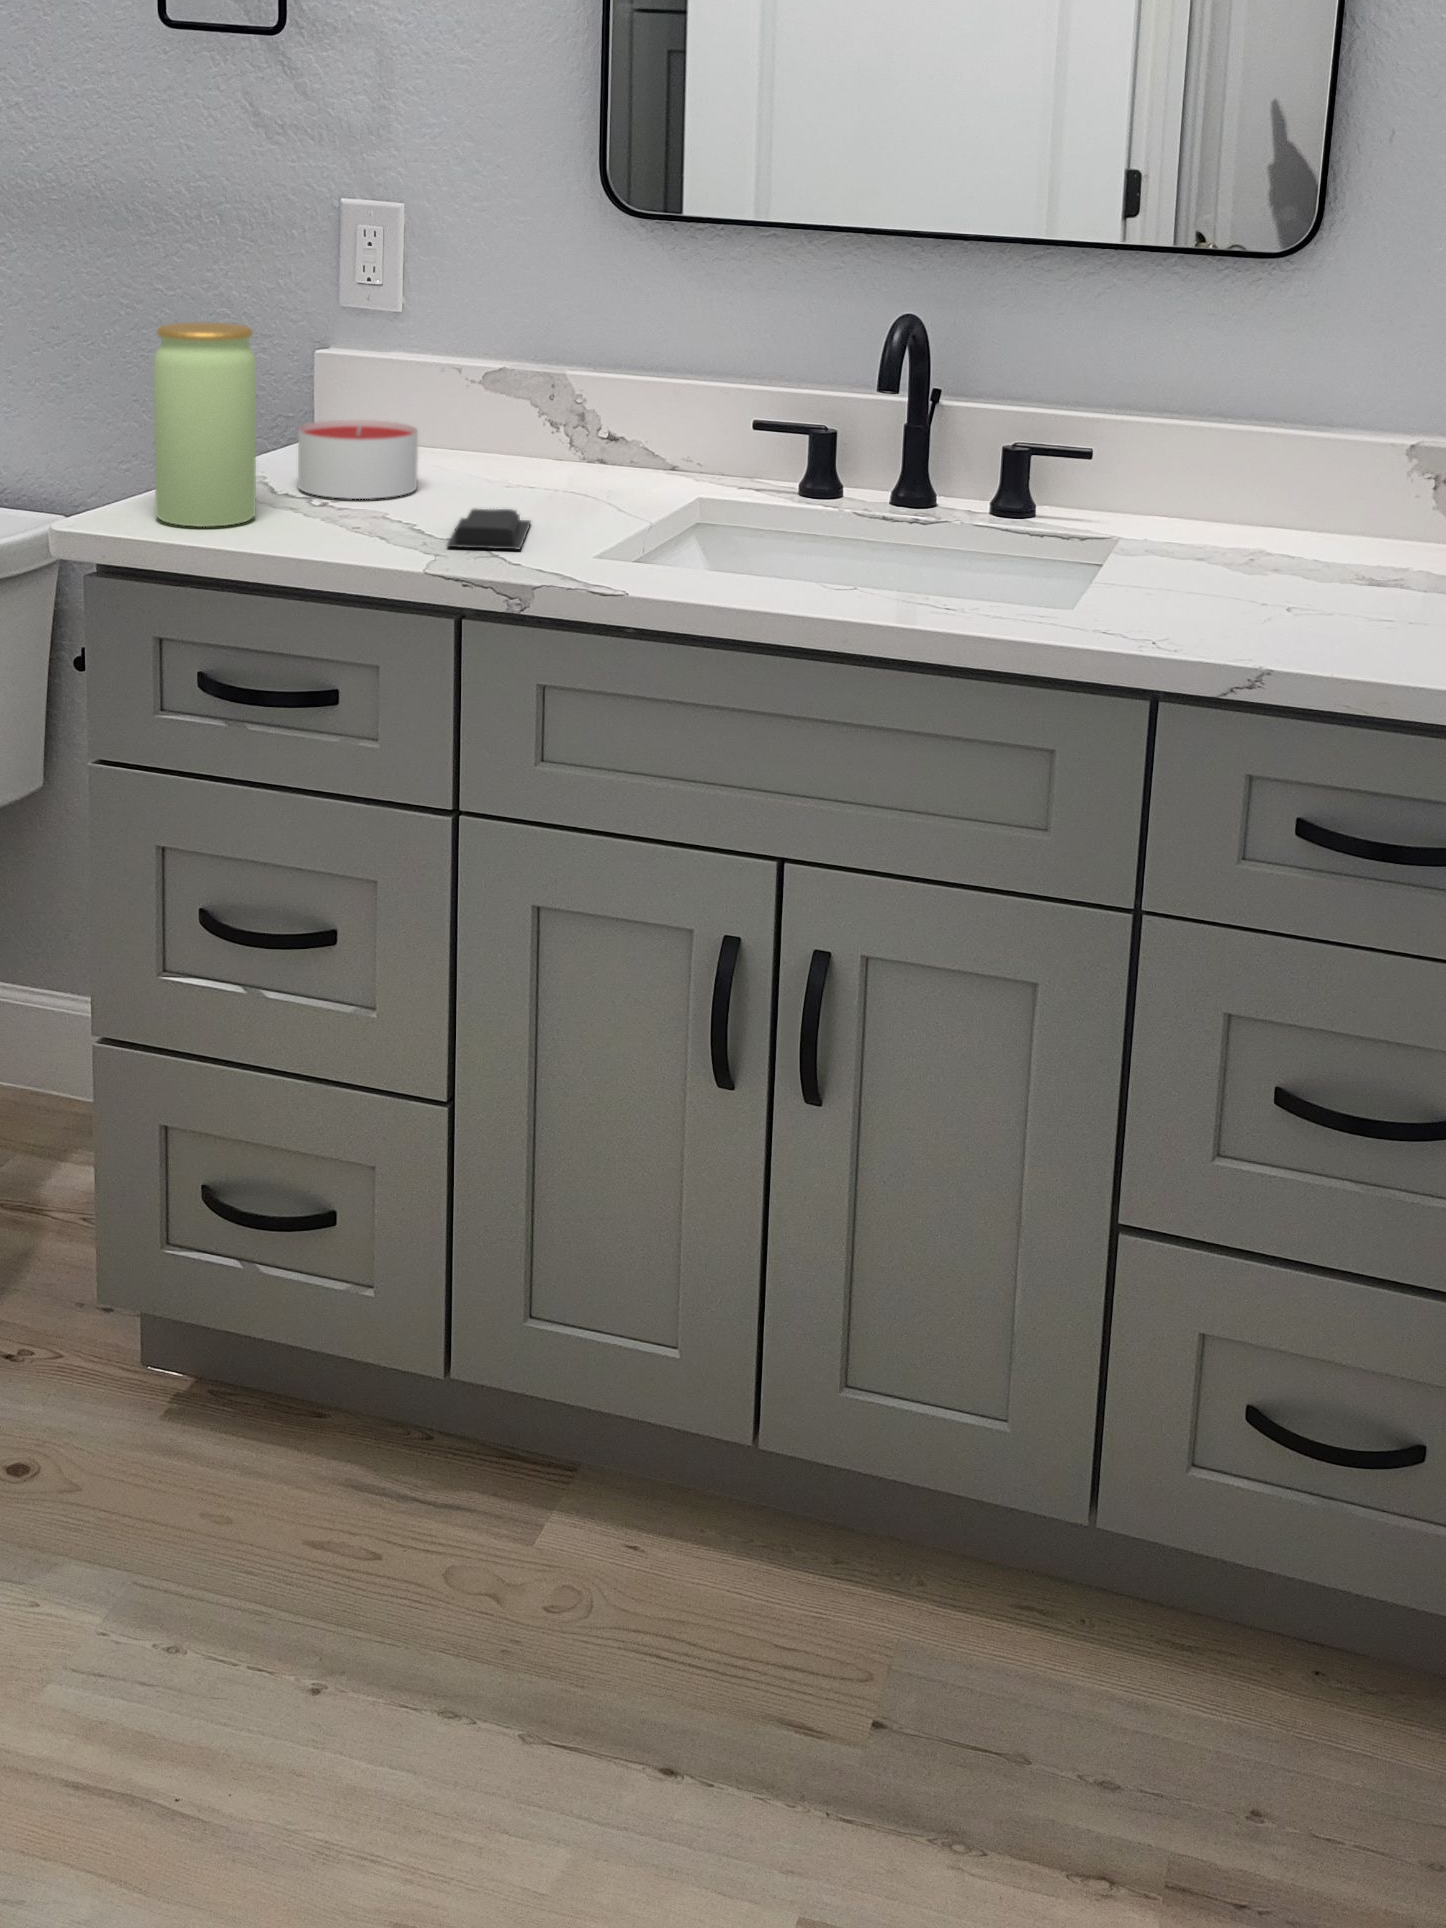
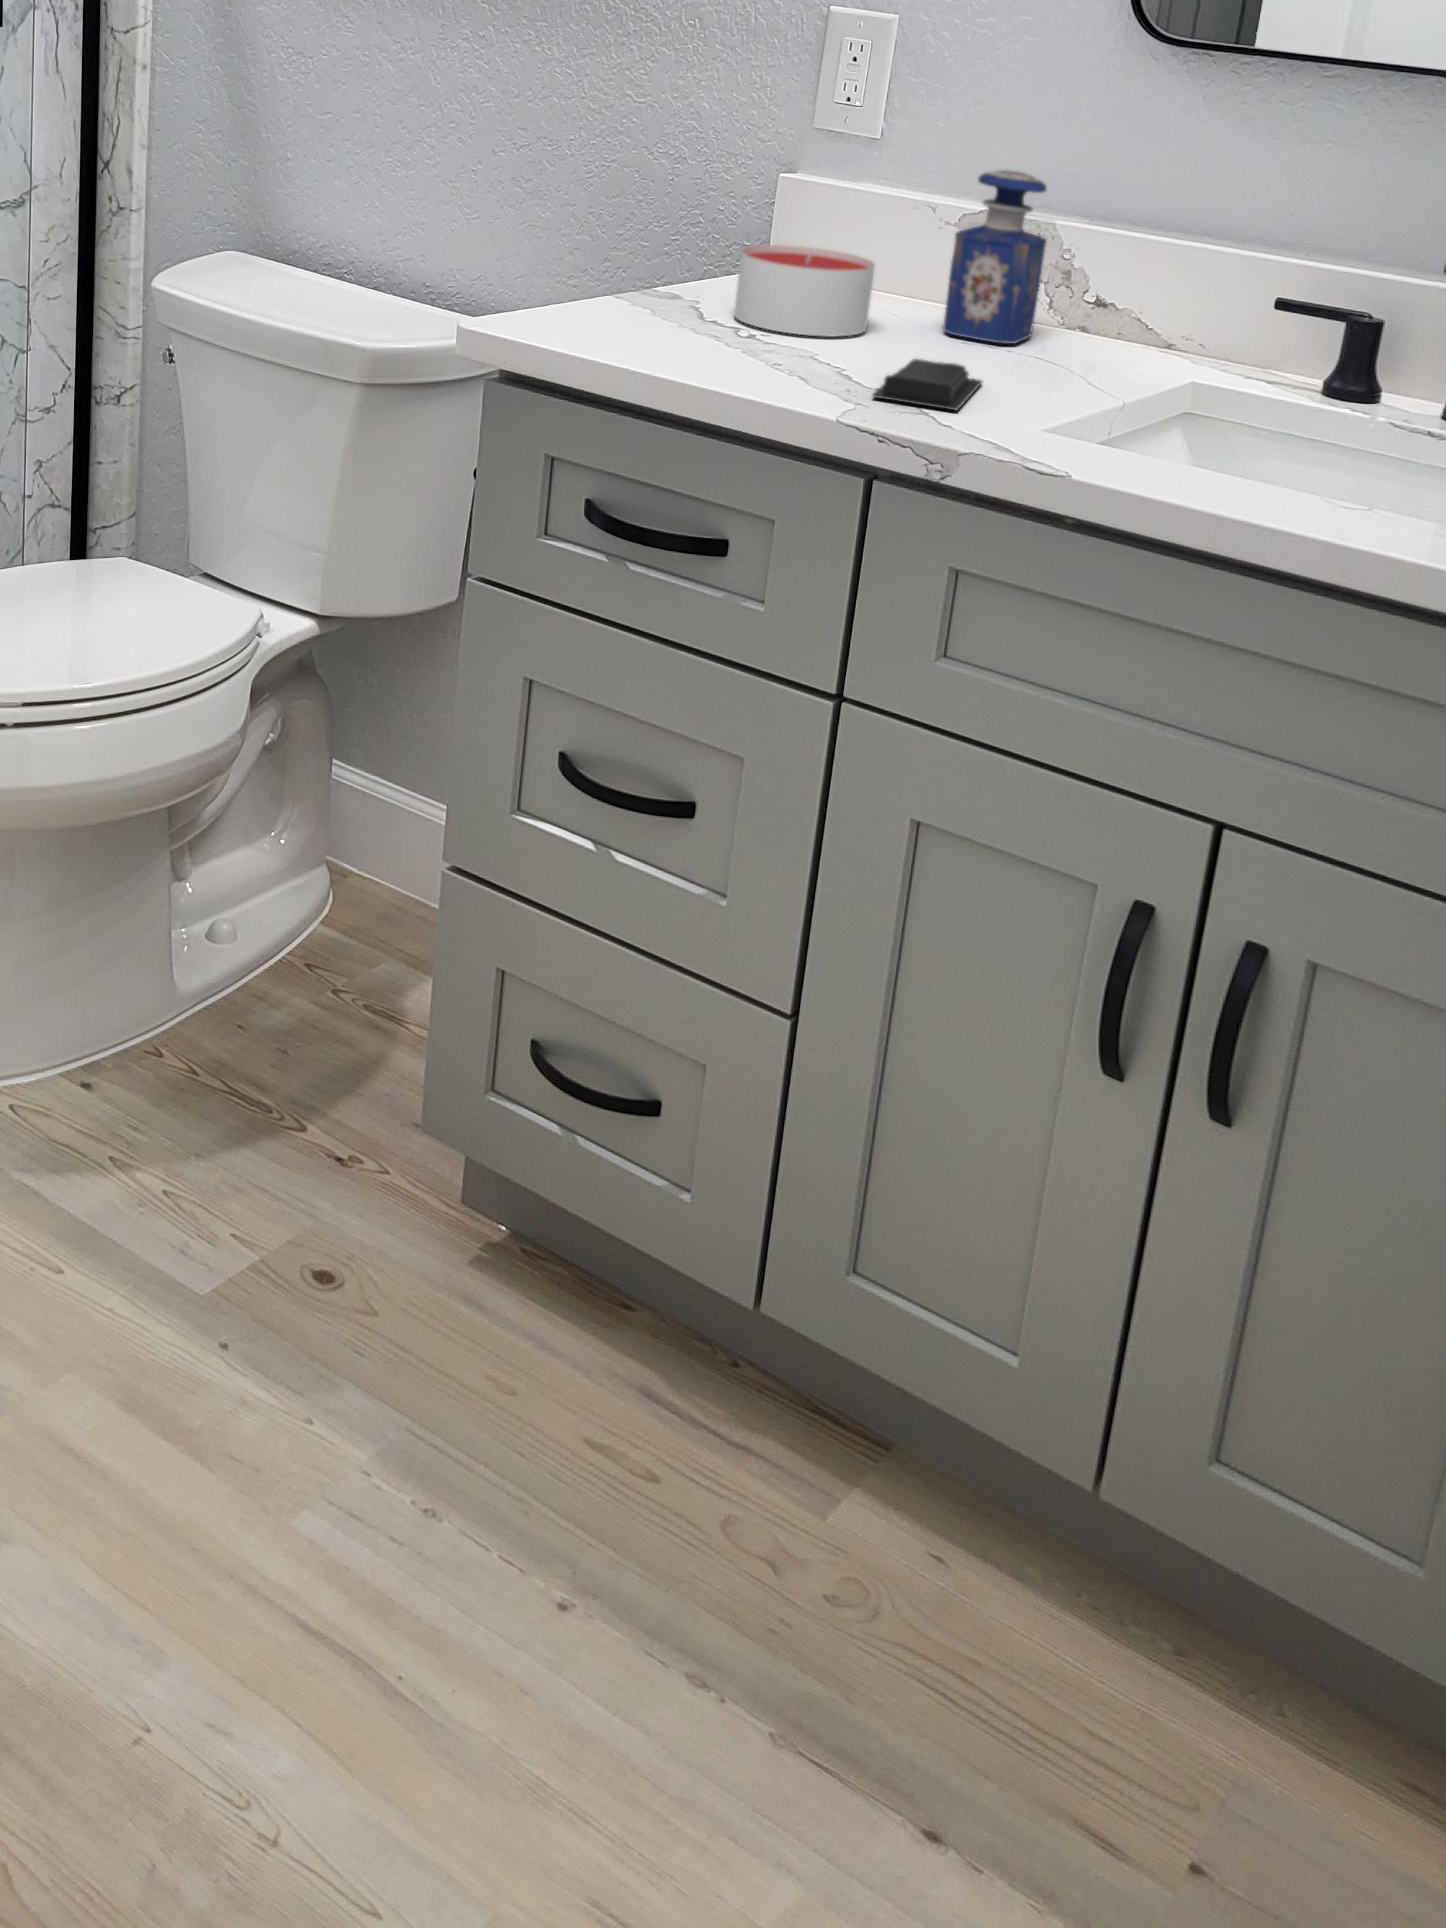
jar: present [154,323,256,527] -> none [566,117,693,344]
perfume bottle: none [481,337,558,486] -> present [943,170,1047,344]

